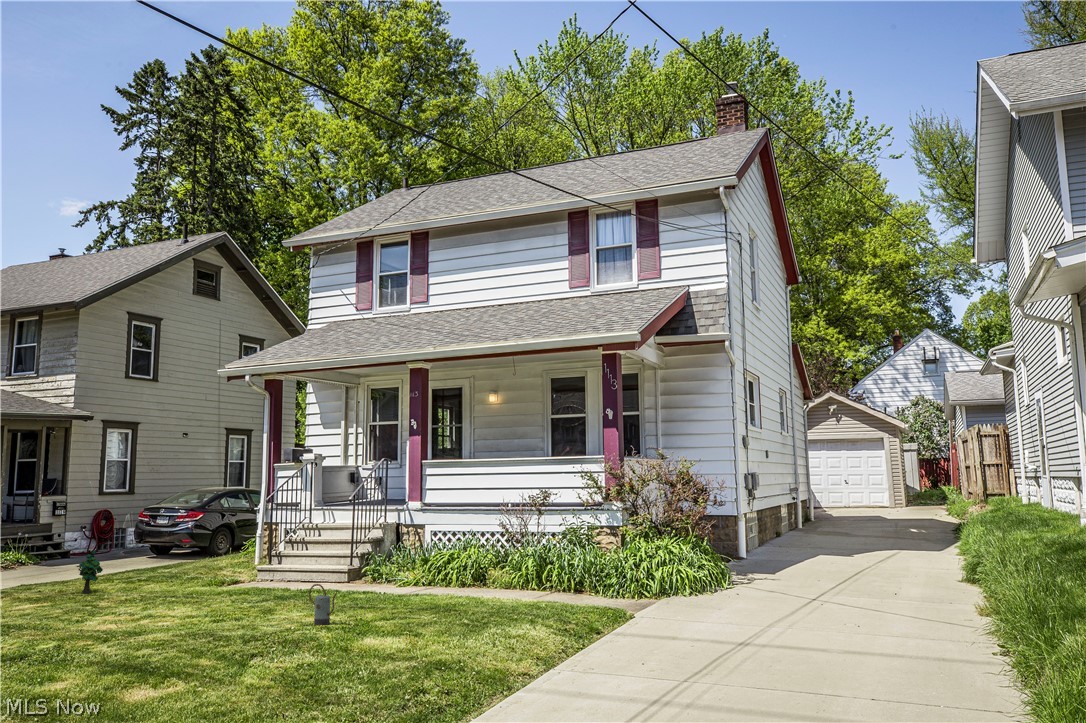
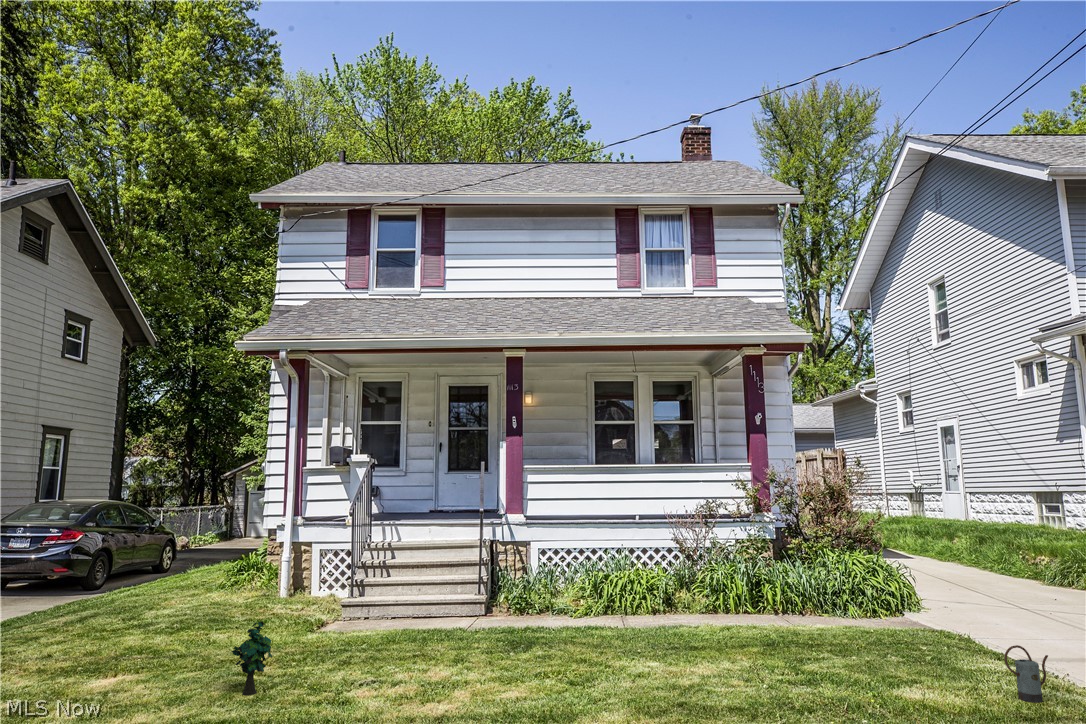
watering can: present [309,584,337,625] -> present [1004,645,1048,703]

